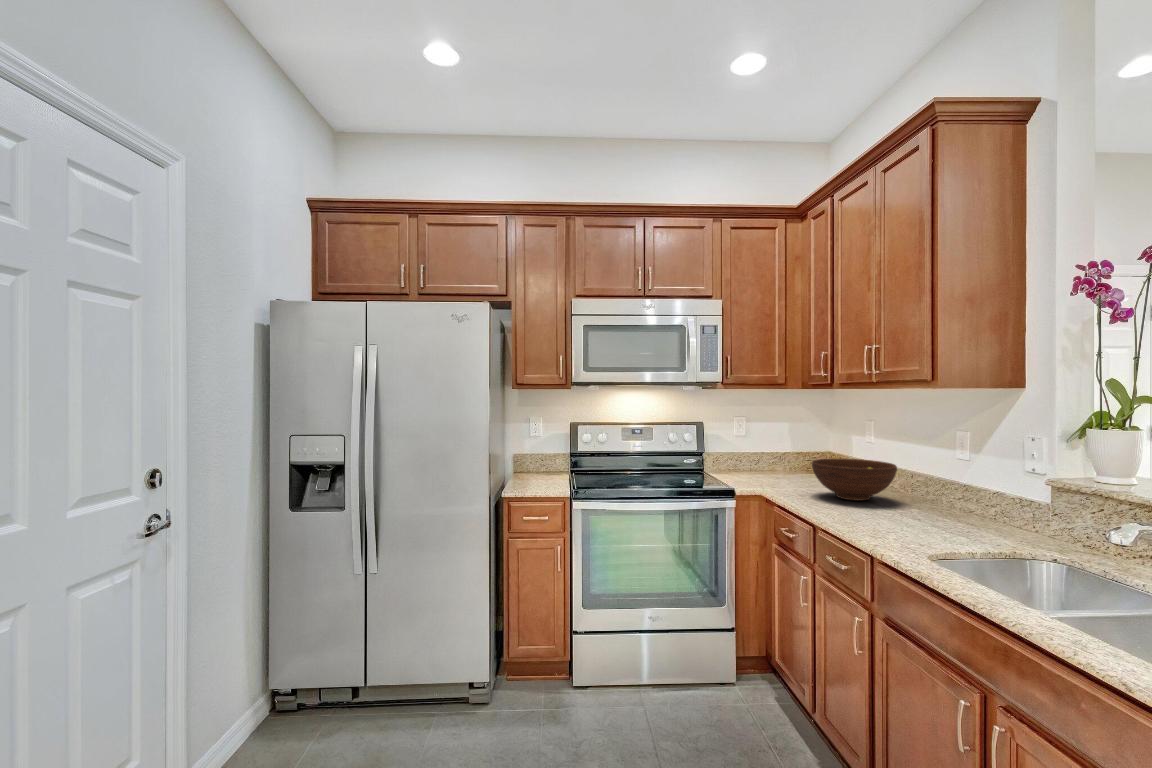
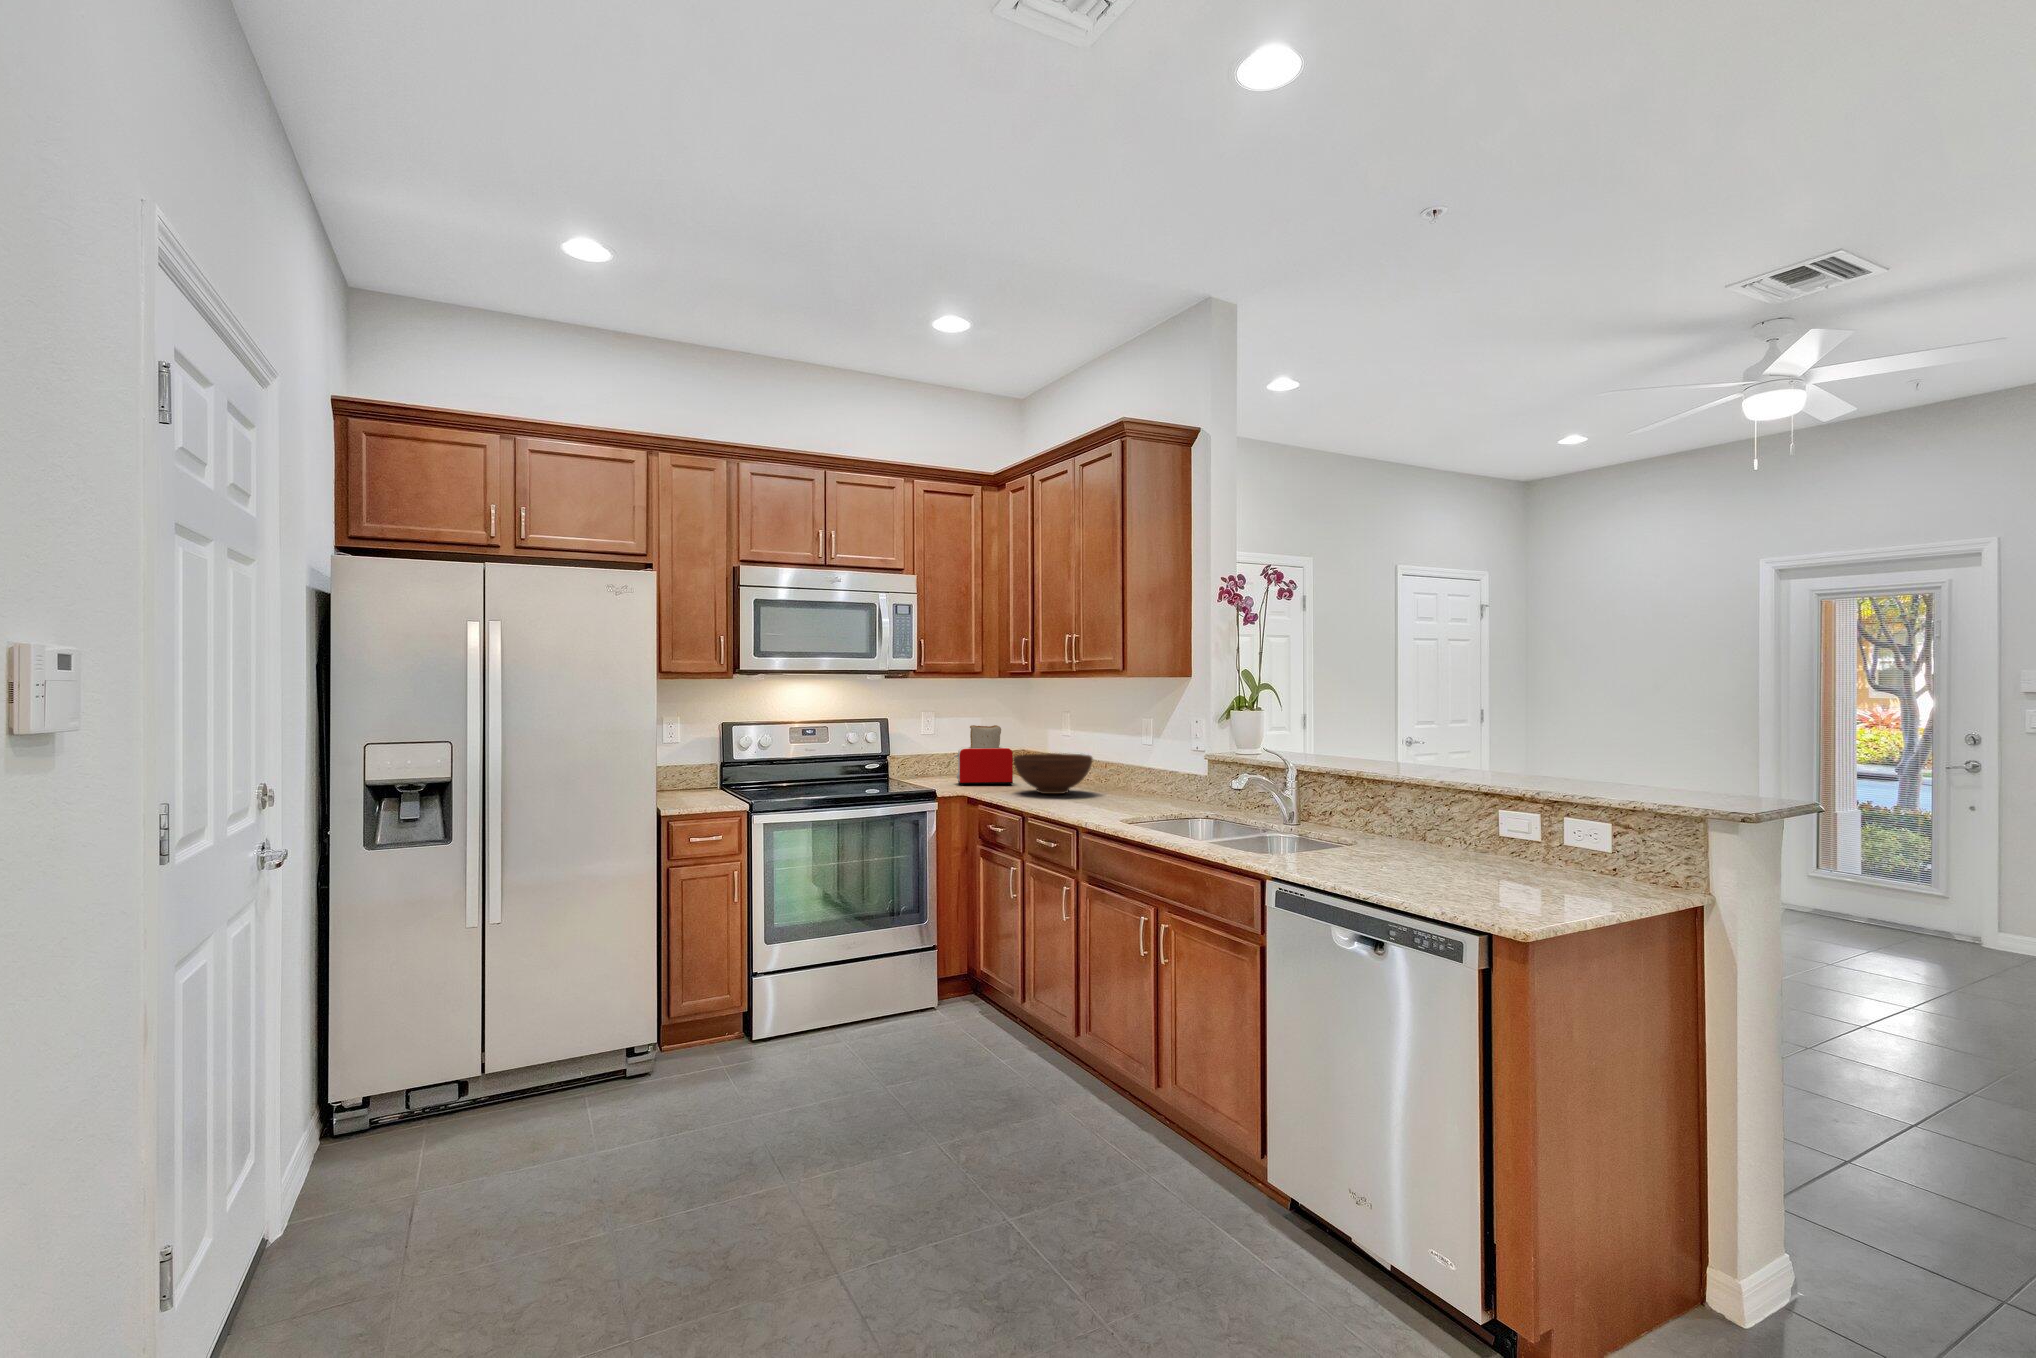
toaster: none [760,429,815,484] -> present [954,725,1013,786]

